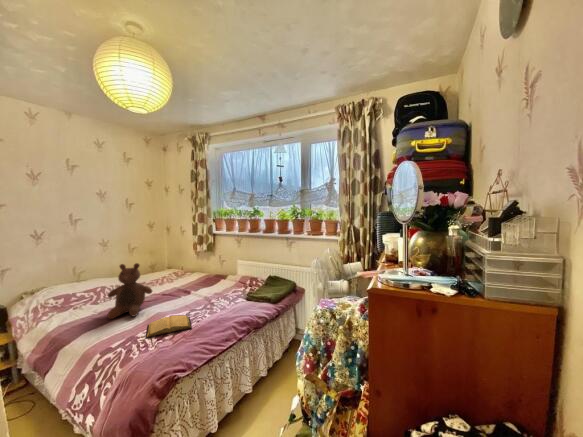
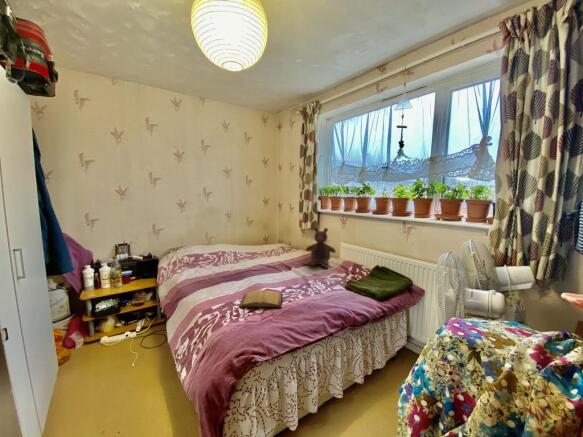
stuffed bear: present [108,263,152,319] -> present [306,228,336,267]

